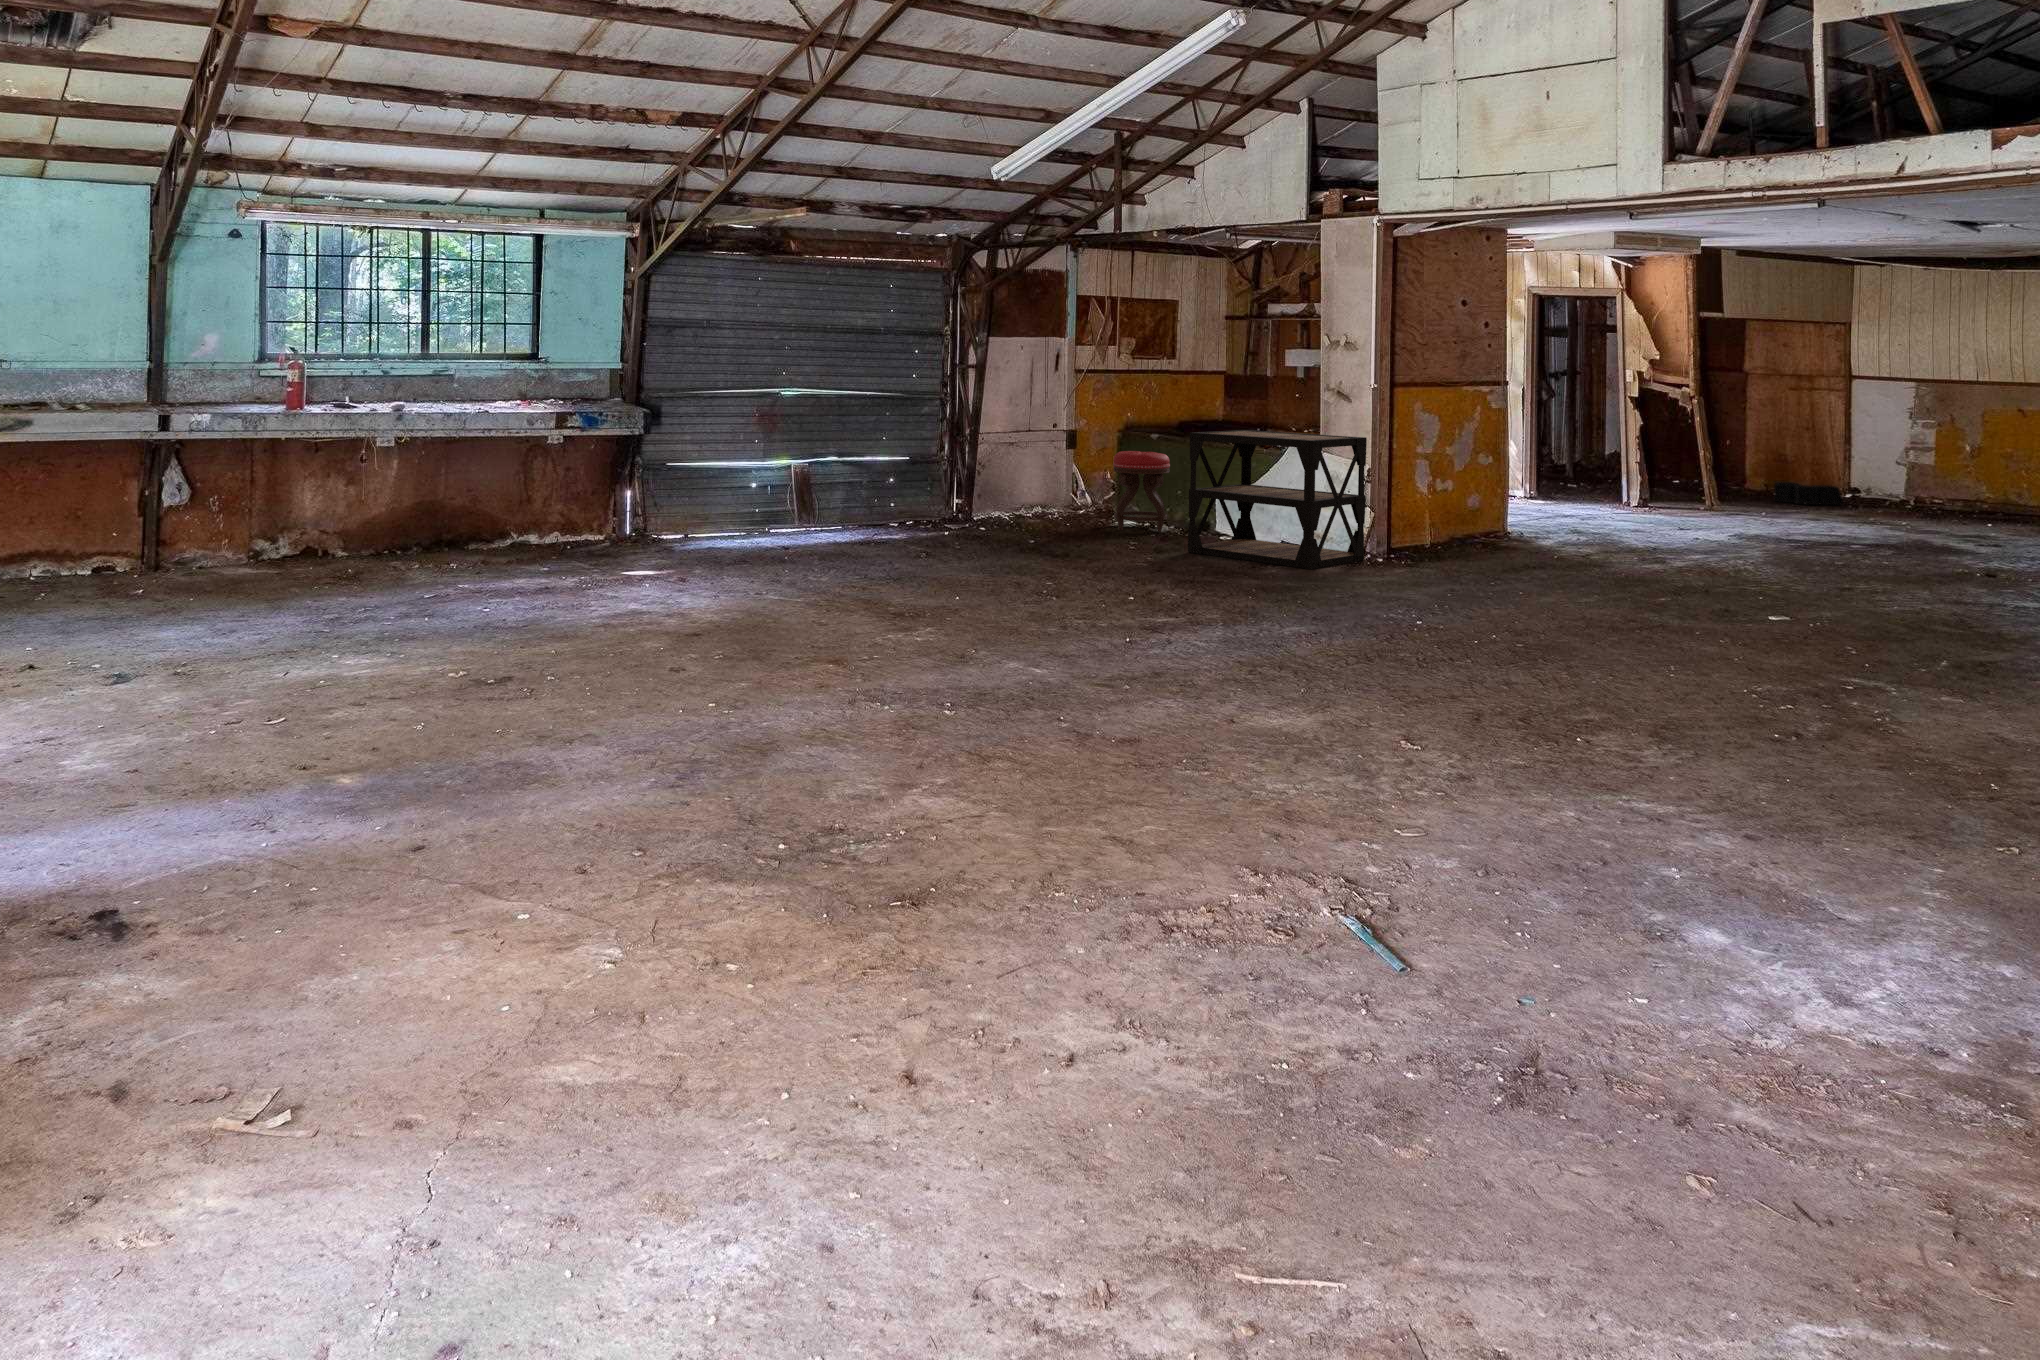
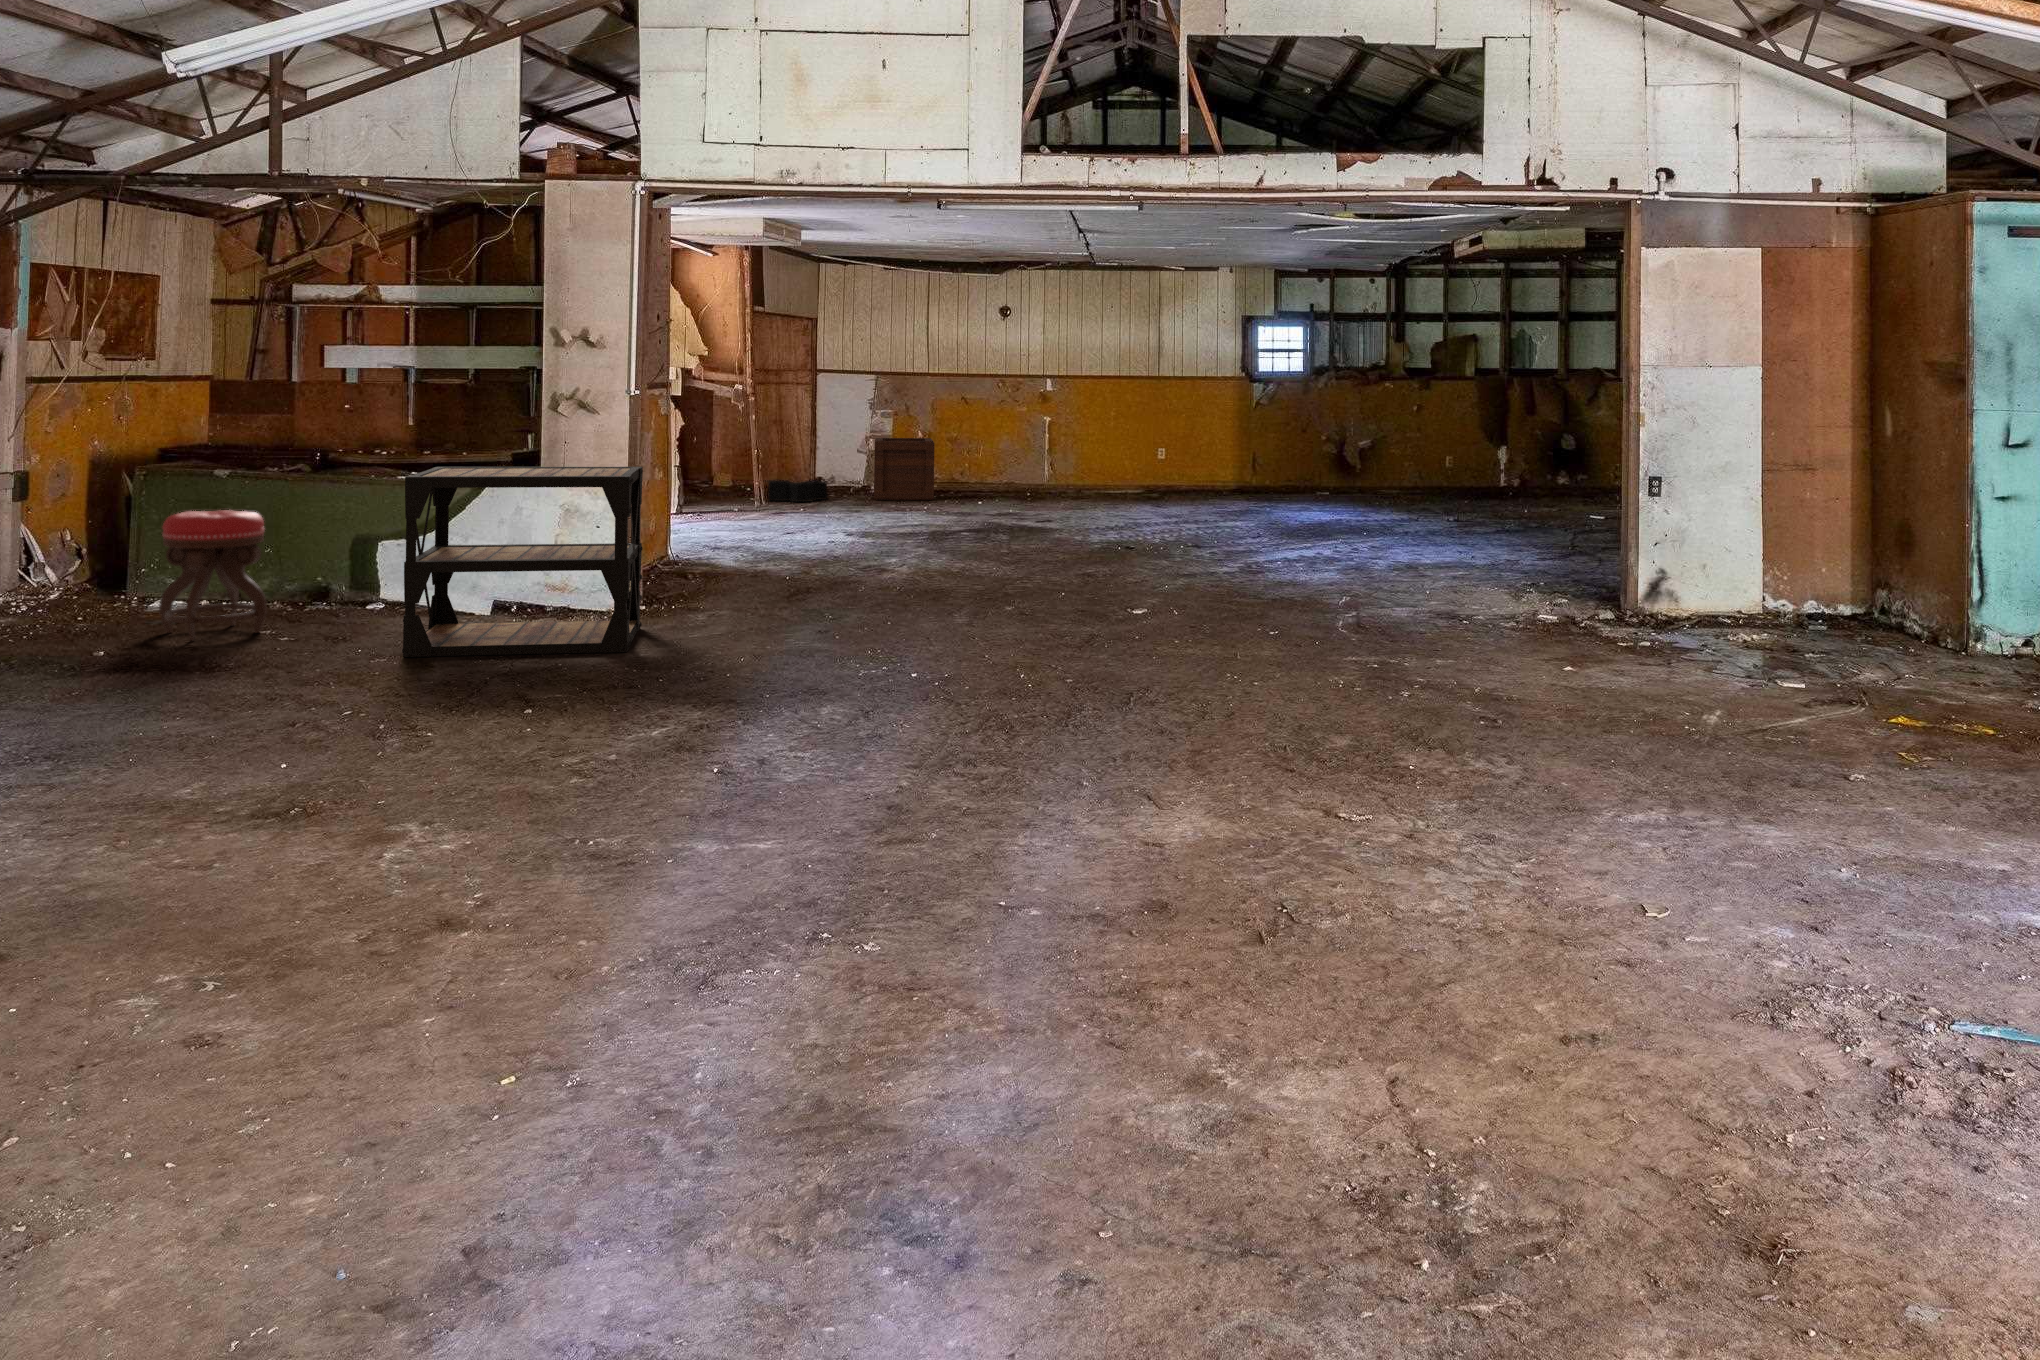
wooden crate: none [1889,448,1979,516] -> present [874,438,935,500]

